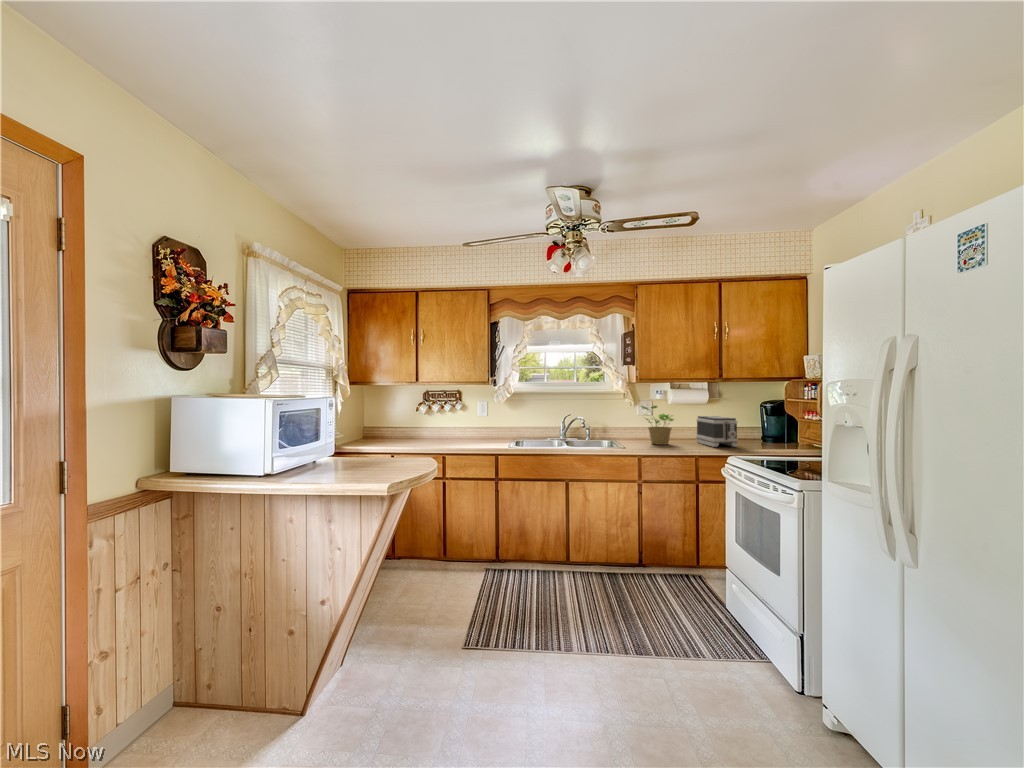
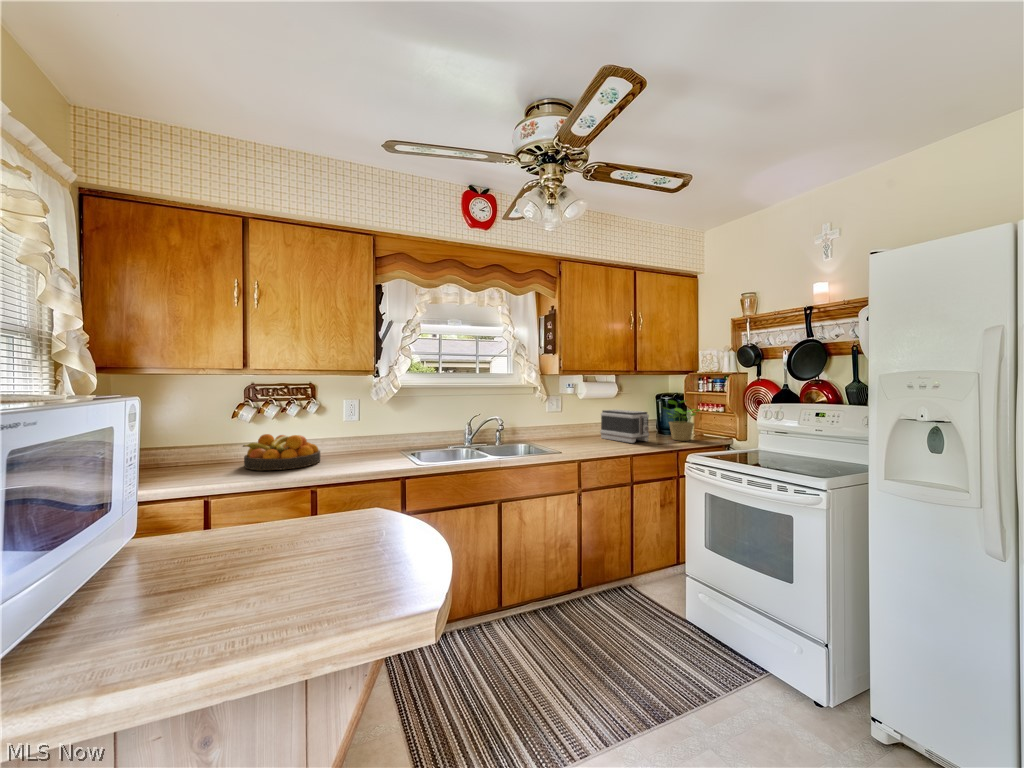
potted plant: present [641,406,674,445] -> present [666,400,700,441]
fruit bowl: none [416,422,460,444] -> present [243,434,320,470]

